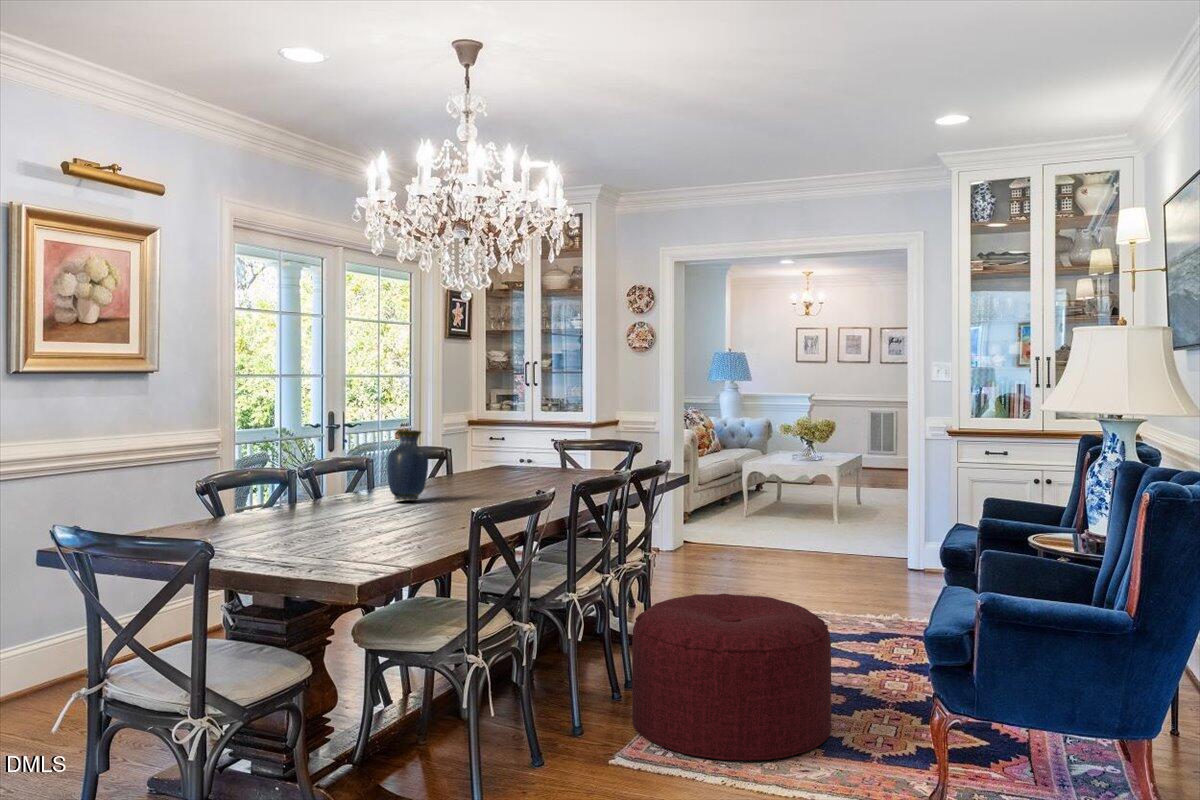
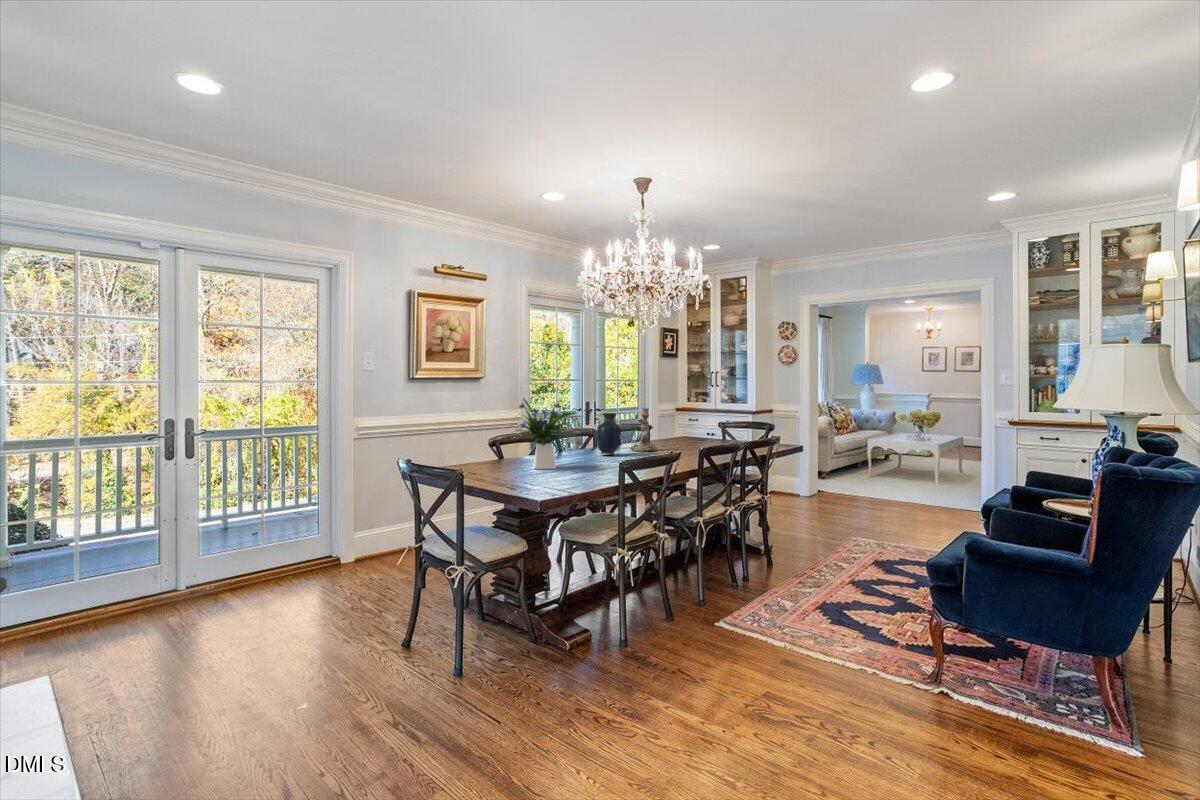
flower arrangement: none [246,406,368,532] -> present [516,399,575,469]
candlestick: none [436,421,482,493] -> present [630,408,657,452]
ottoman: present [632,594,831,760] -> none [737,524,875,636]

